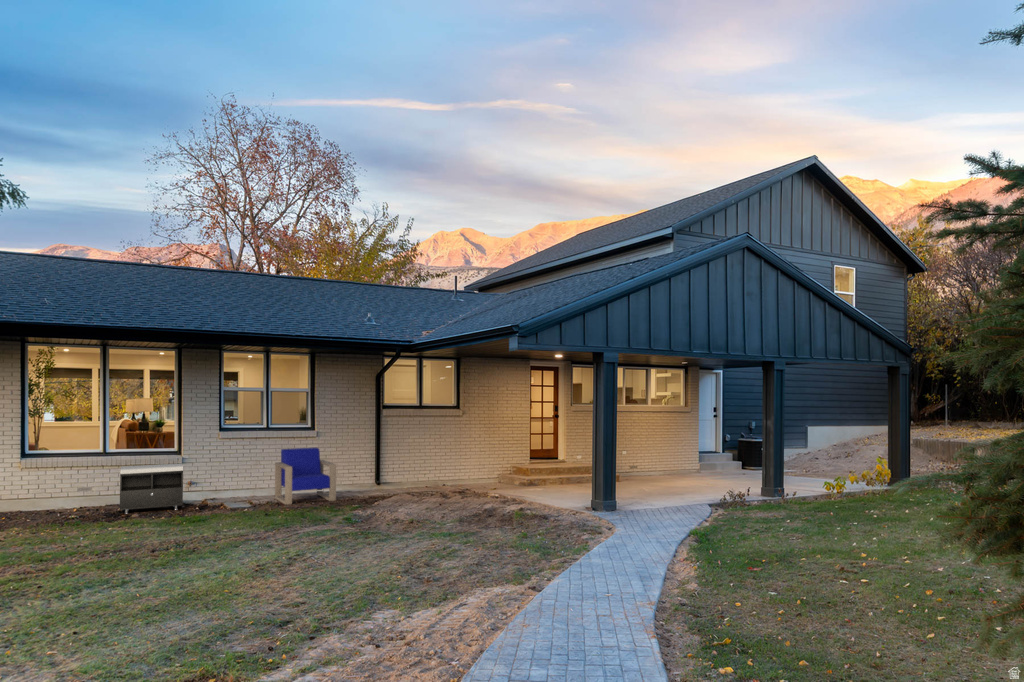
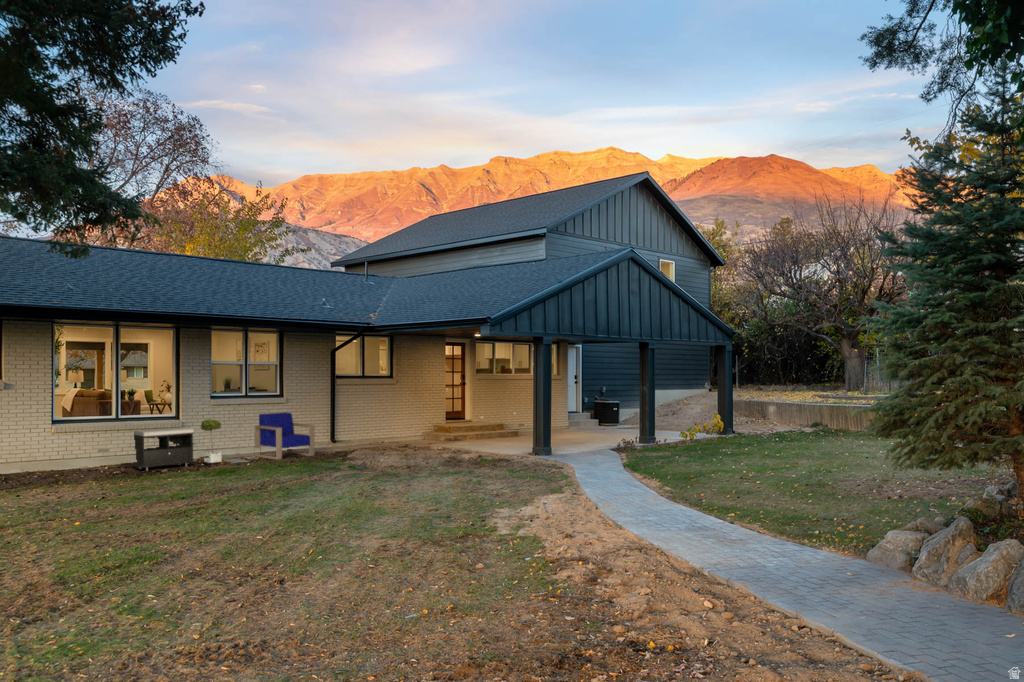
potted tree: none [204,454,227,505] -> present [201,419,222,463]

